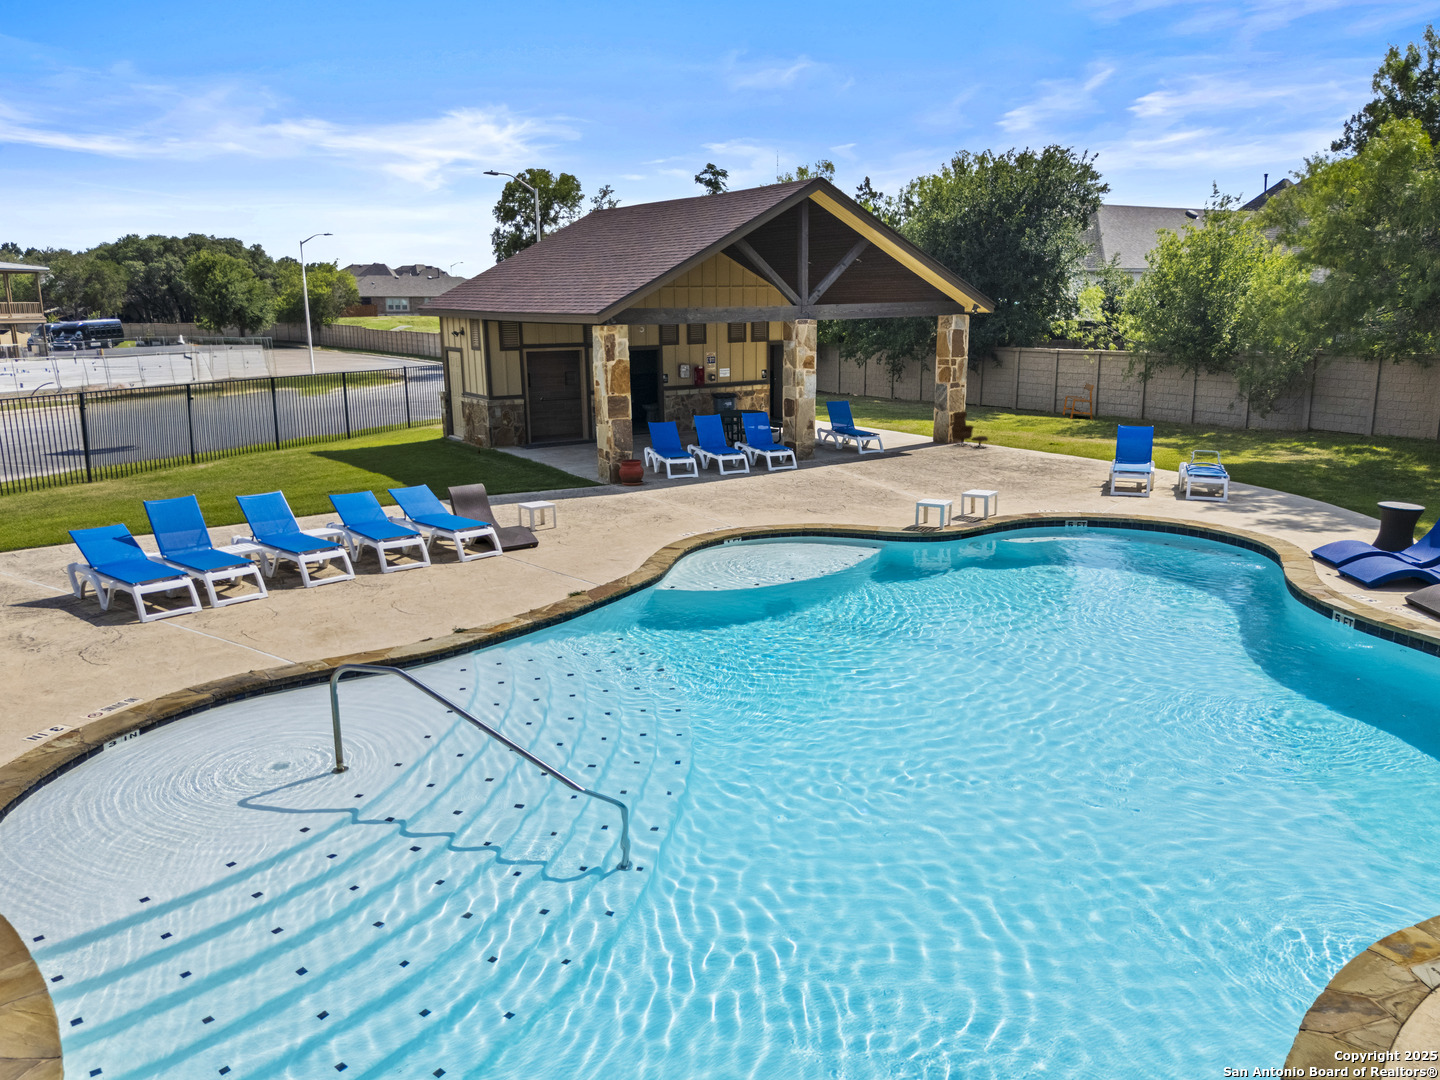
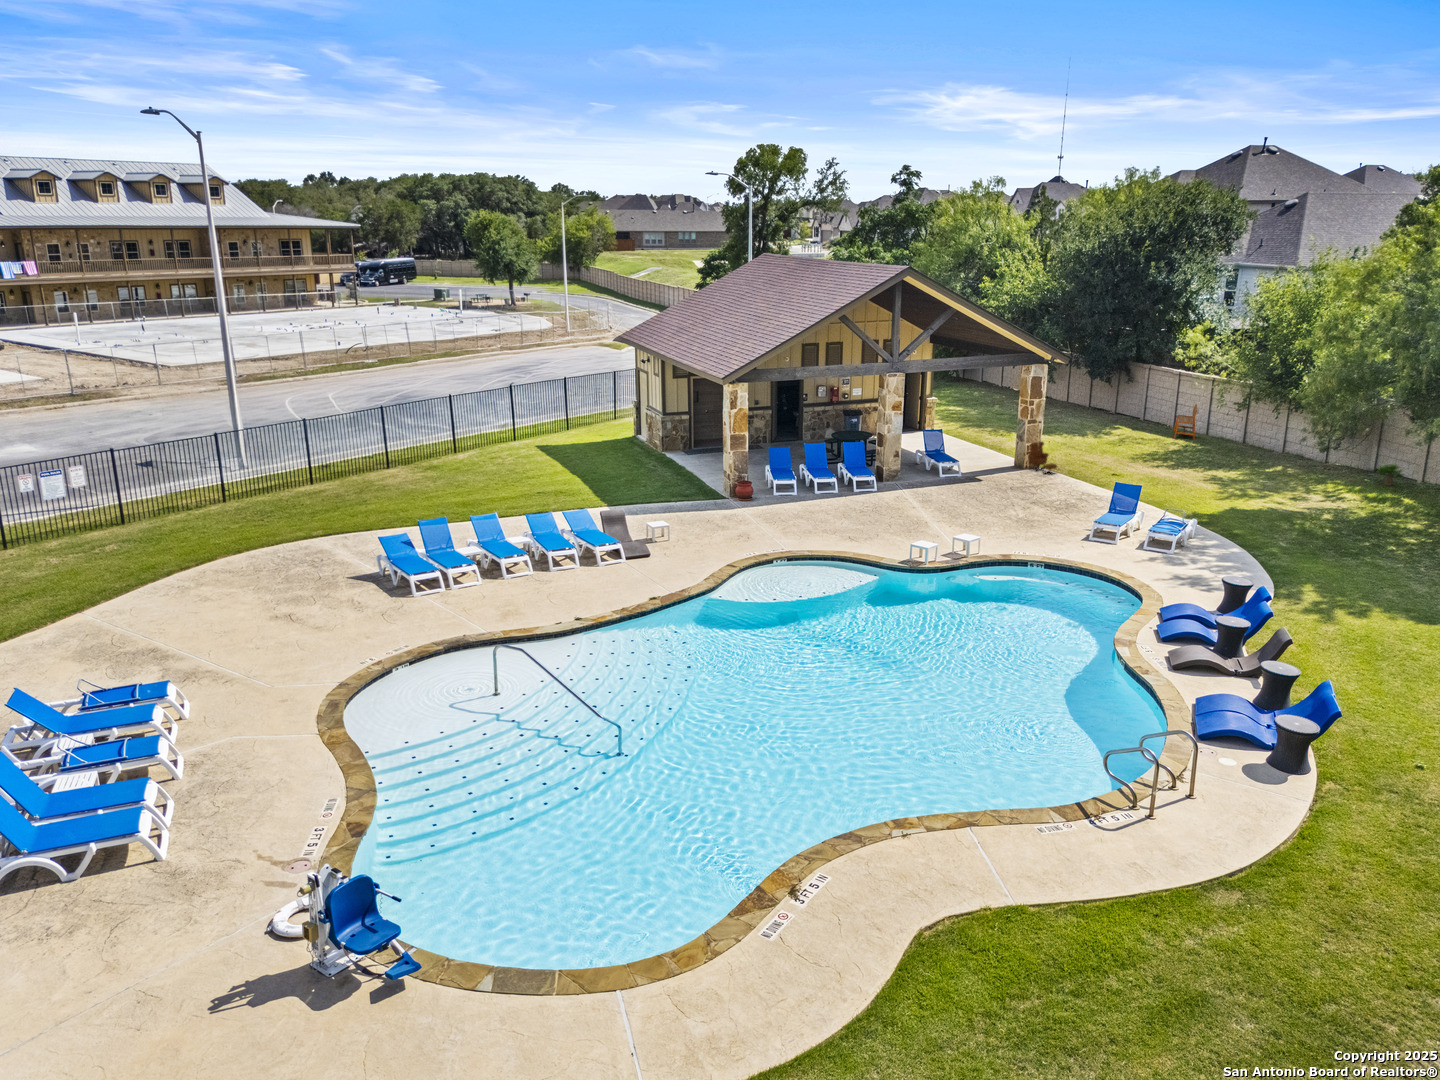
potted plant: none [1321,415,1355,439] -> present [1378,465,1404,485]

